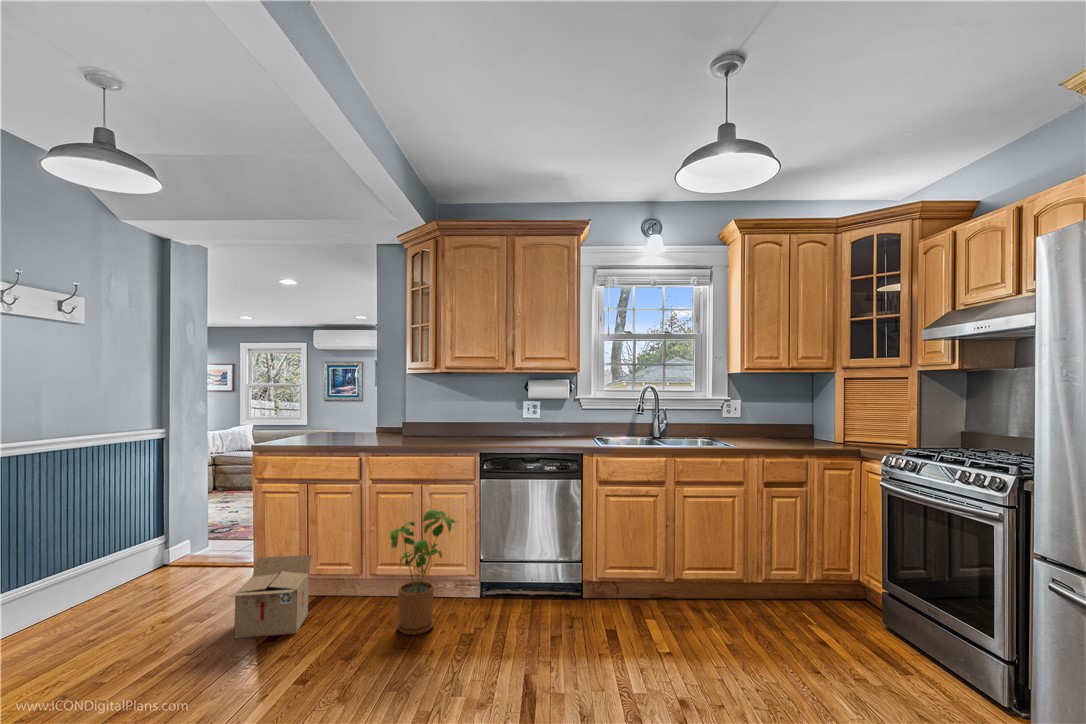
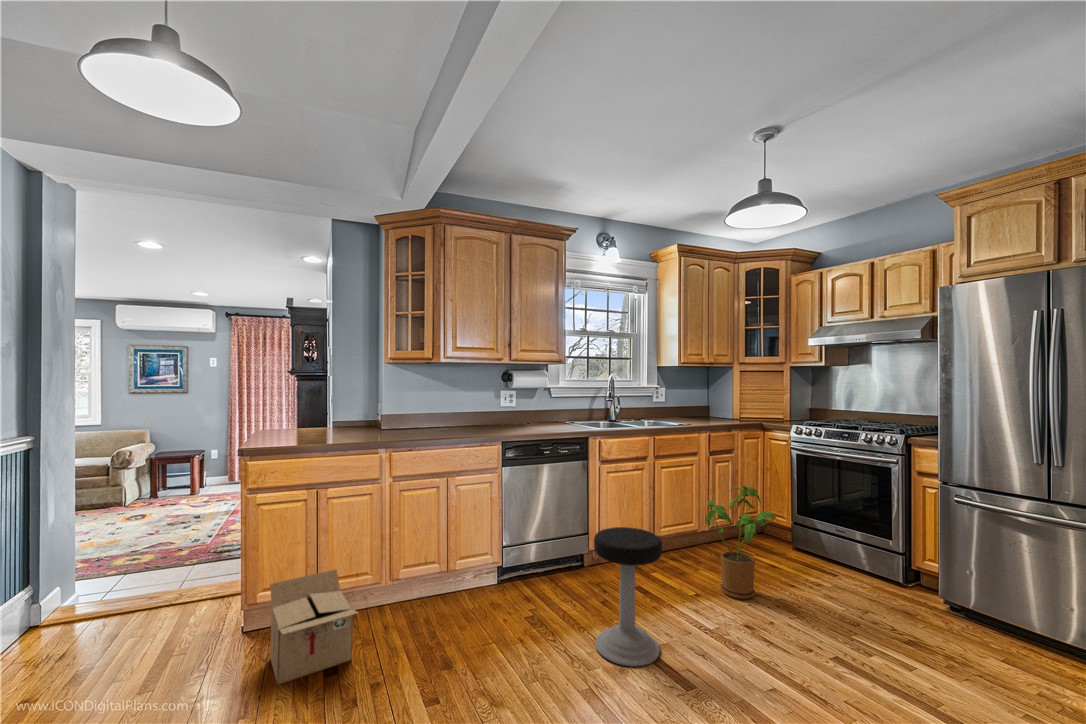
house plant: present [390,509,457,635] -> present [706,486,778,599]
stool: none [482,553,556,707] -> present [594,527,662,666]

